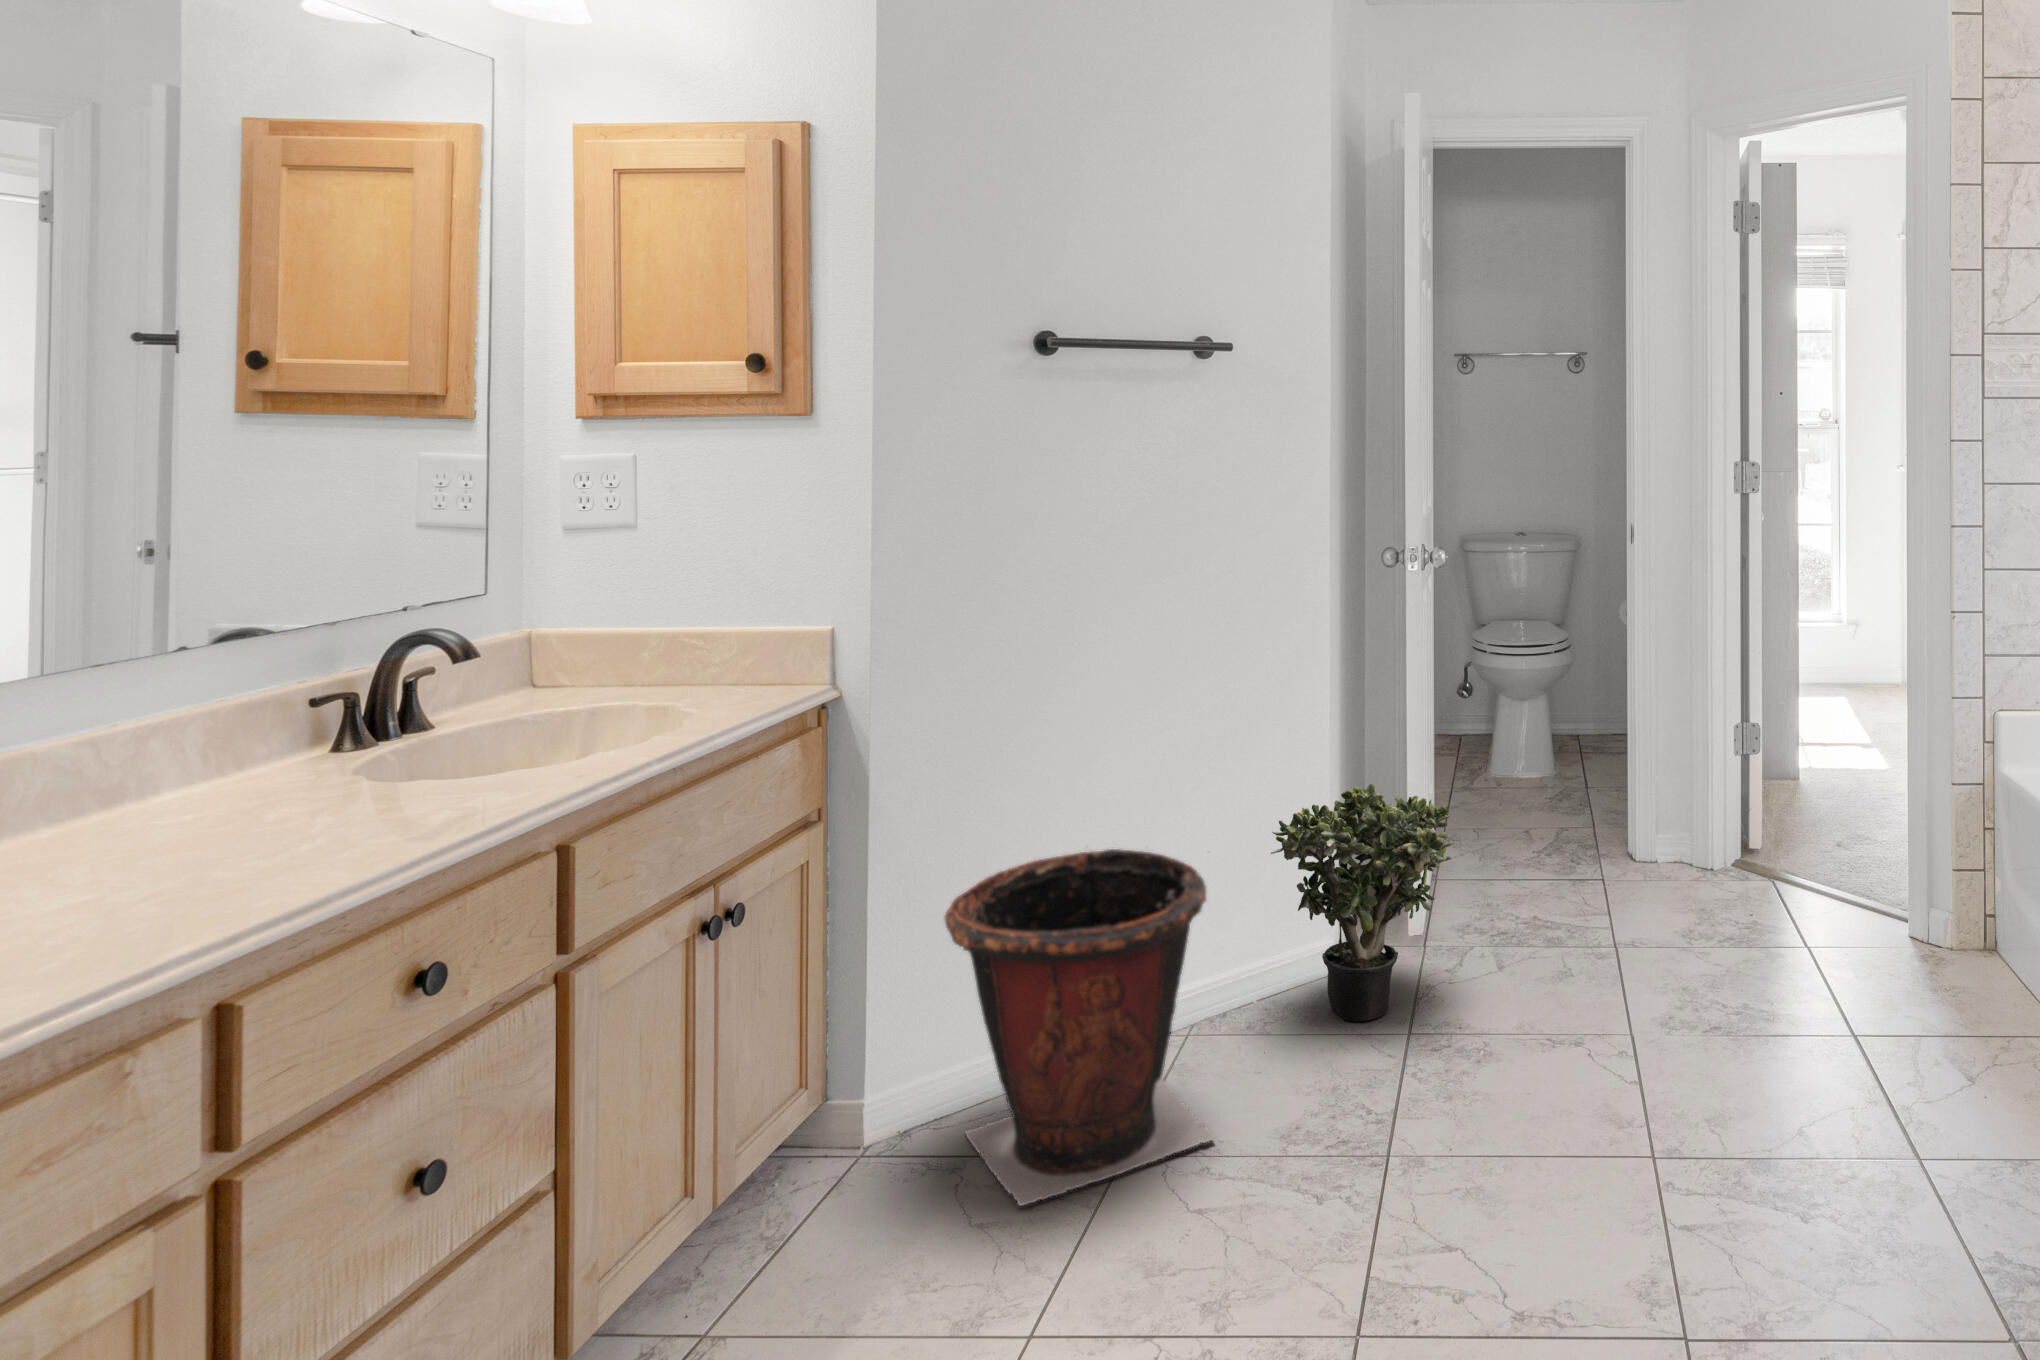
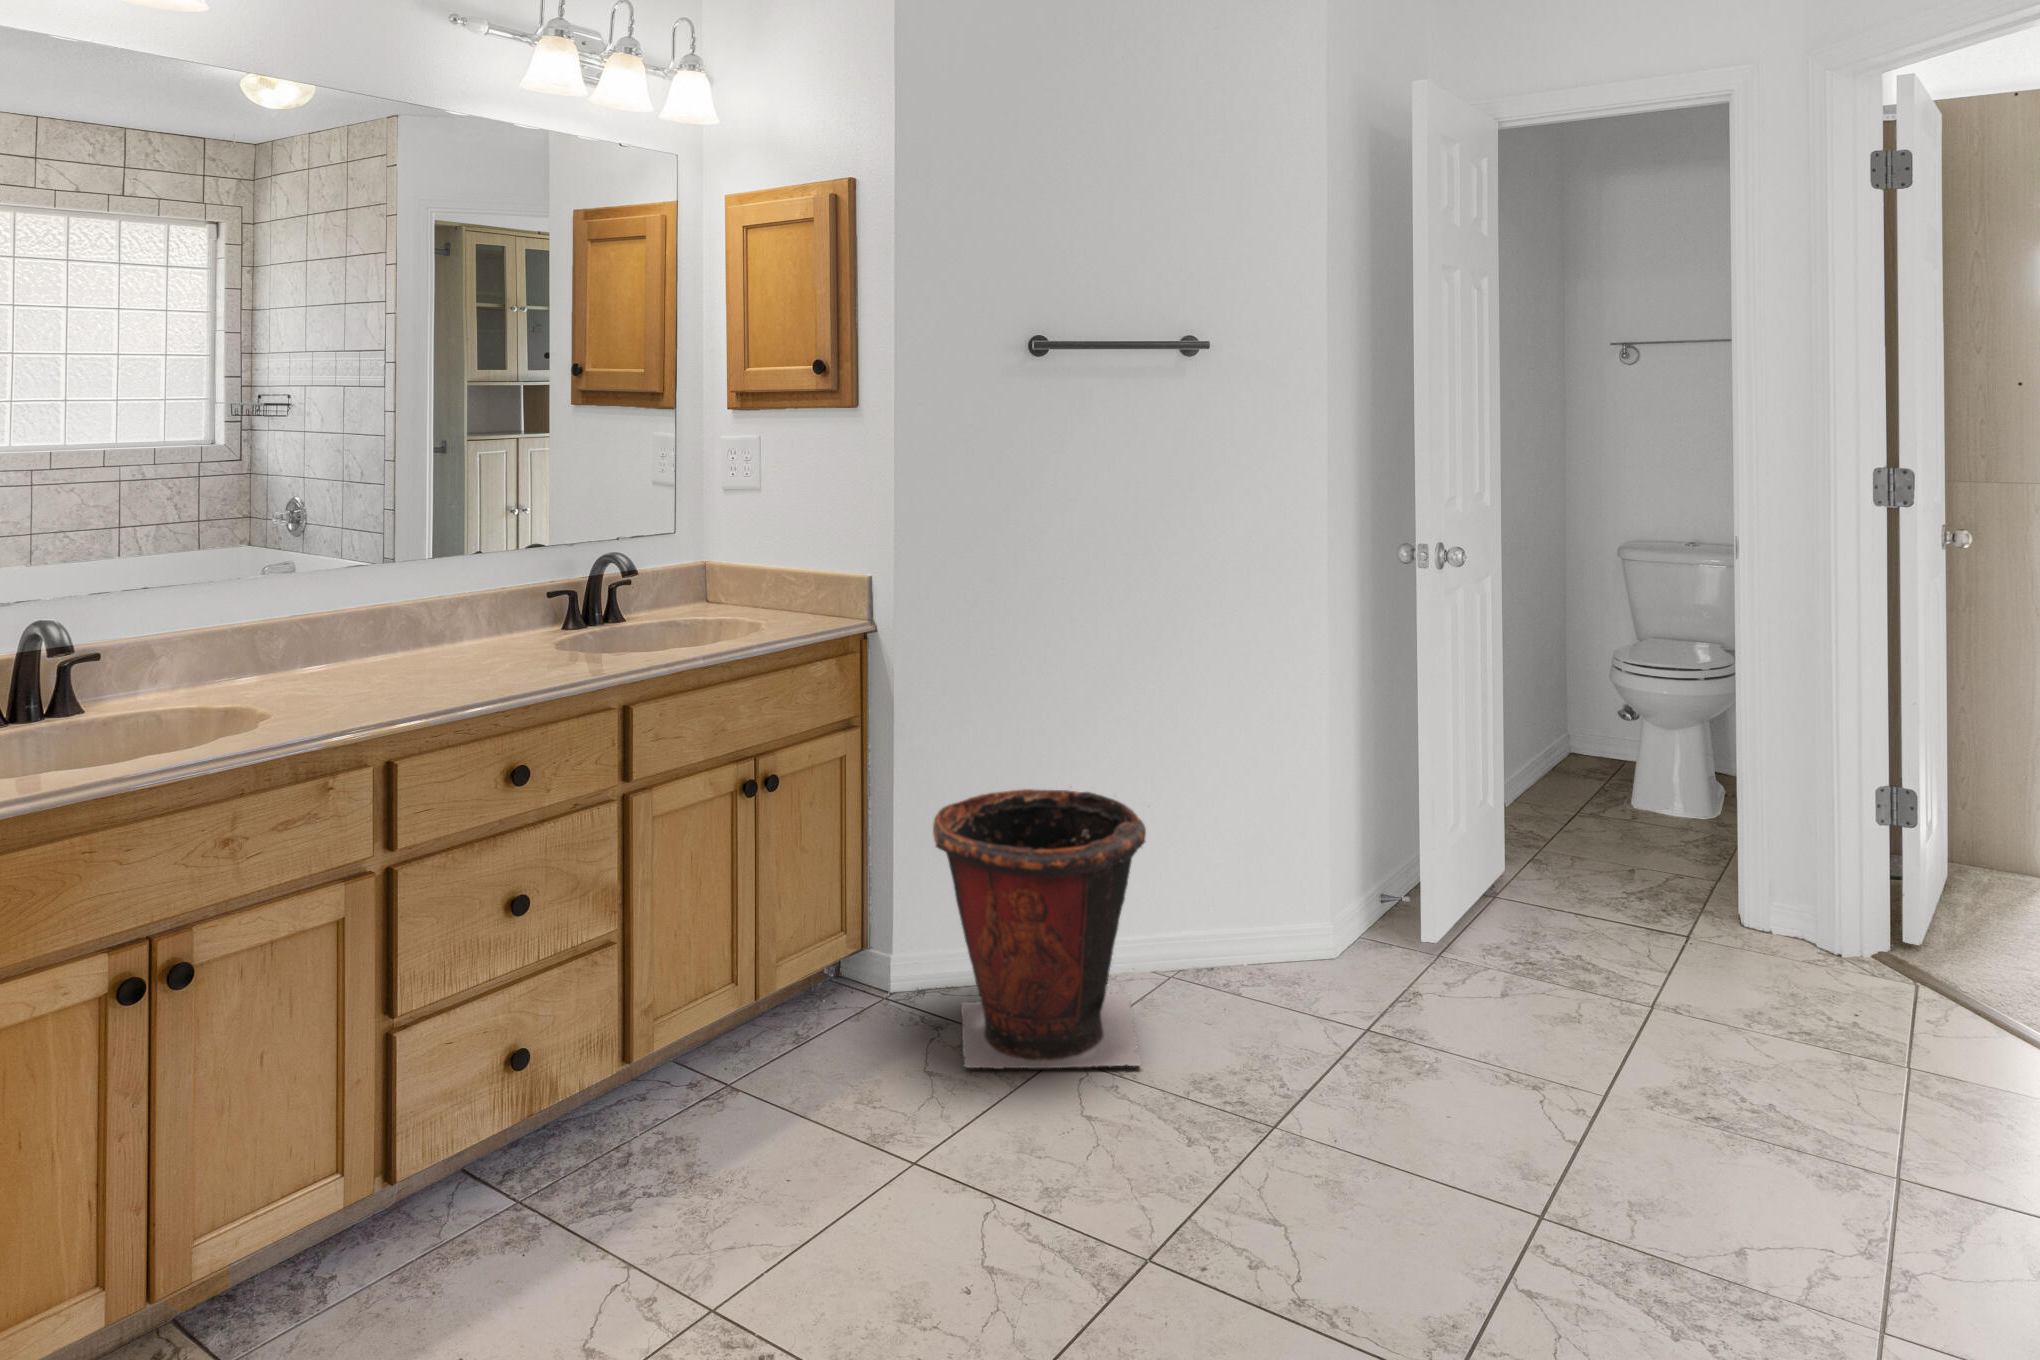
potted plant: present [1271,784,1453,1021] -> none [1254,776,1441,1010]

